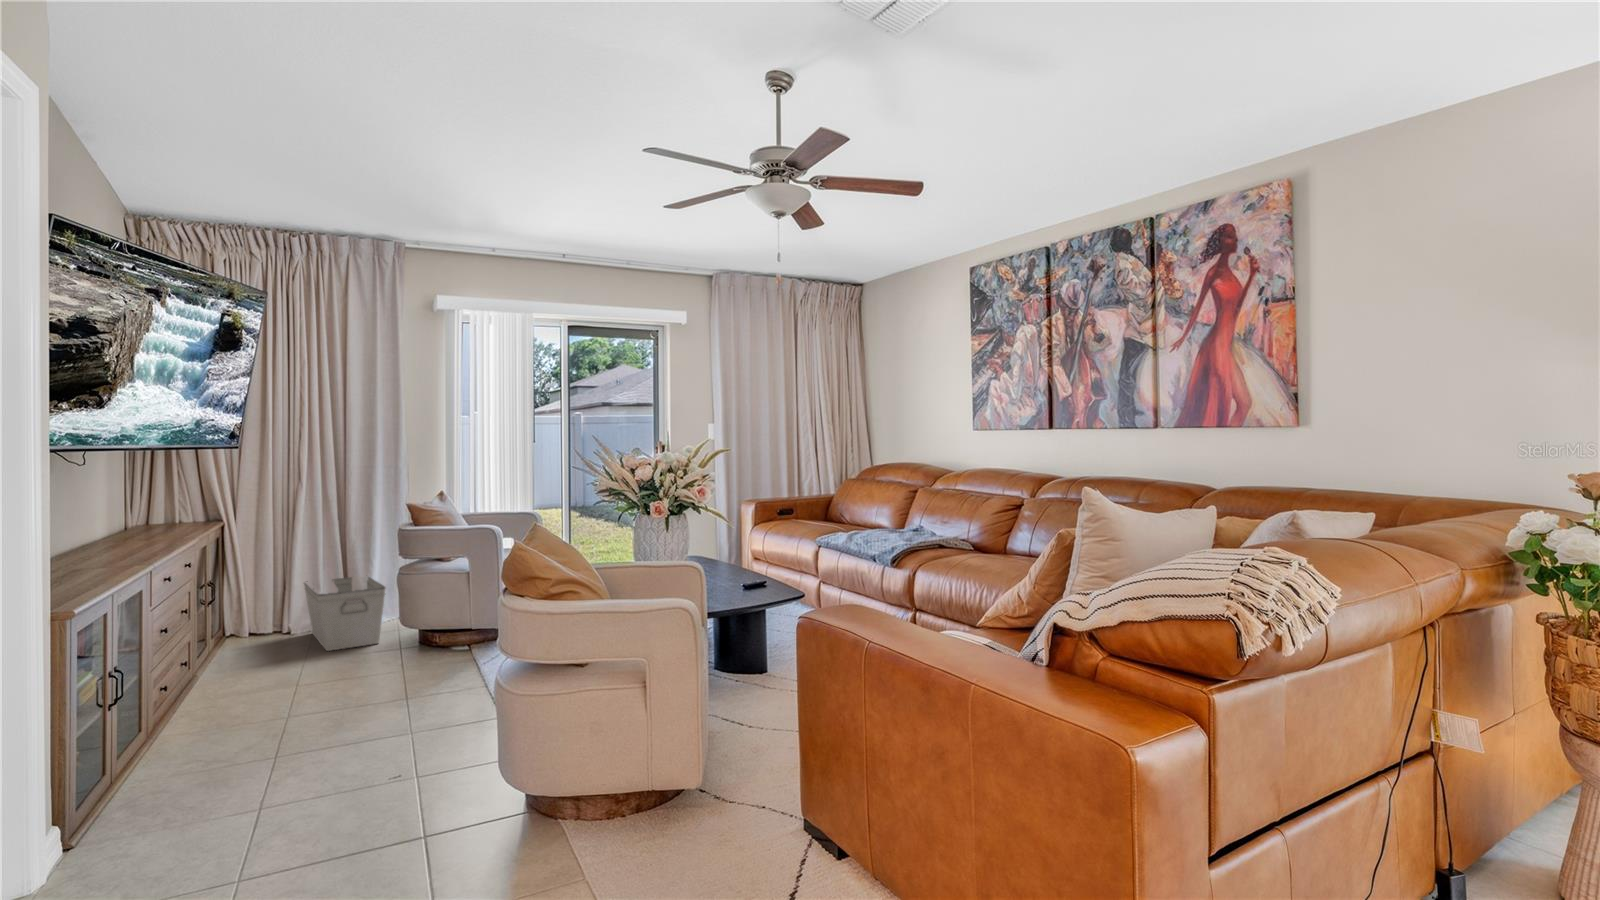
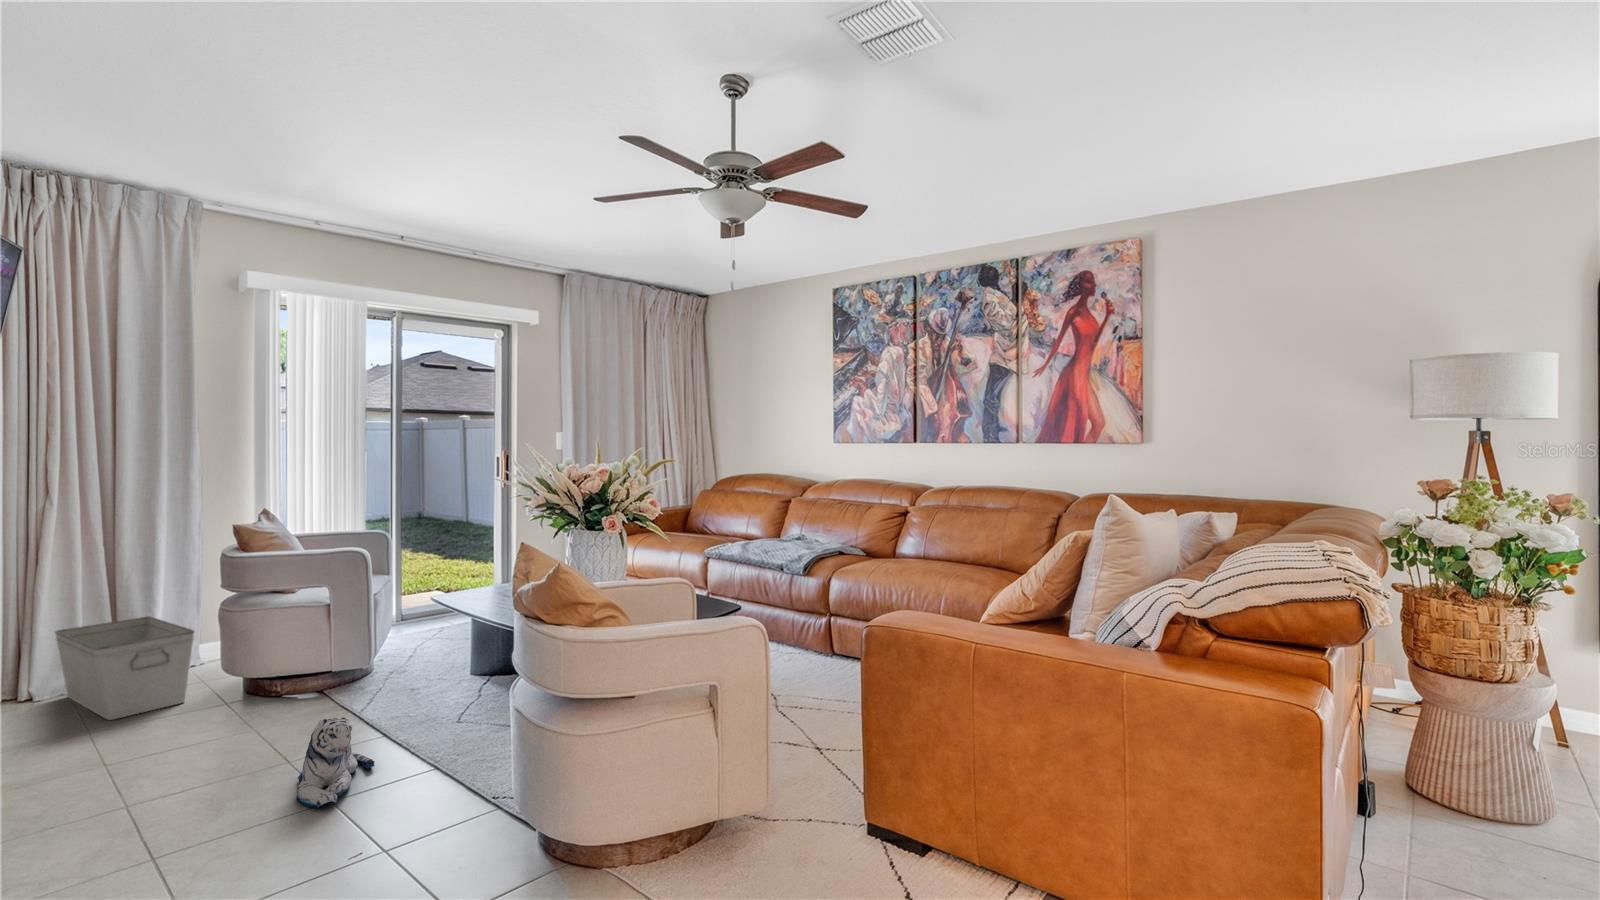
plush toy: none [406,655,470,722] -> present [297,718,375,808]

